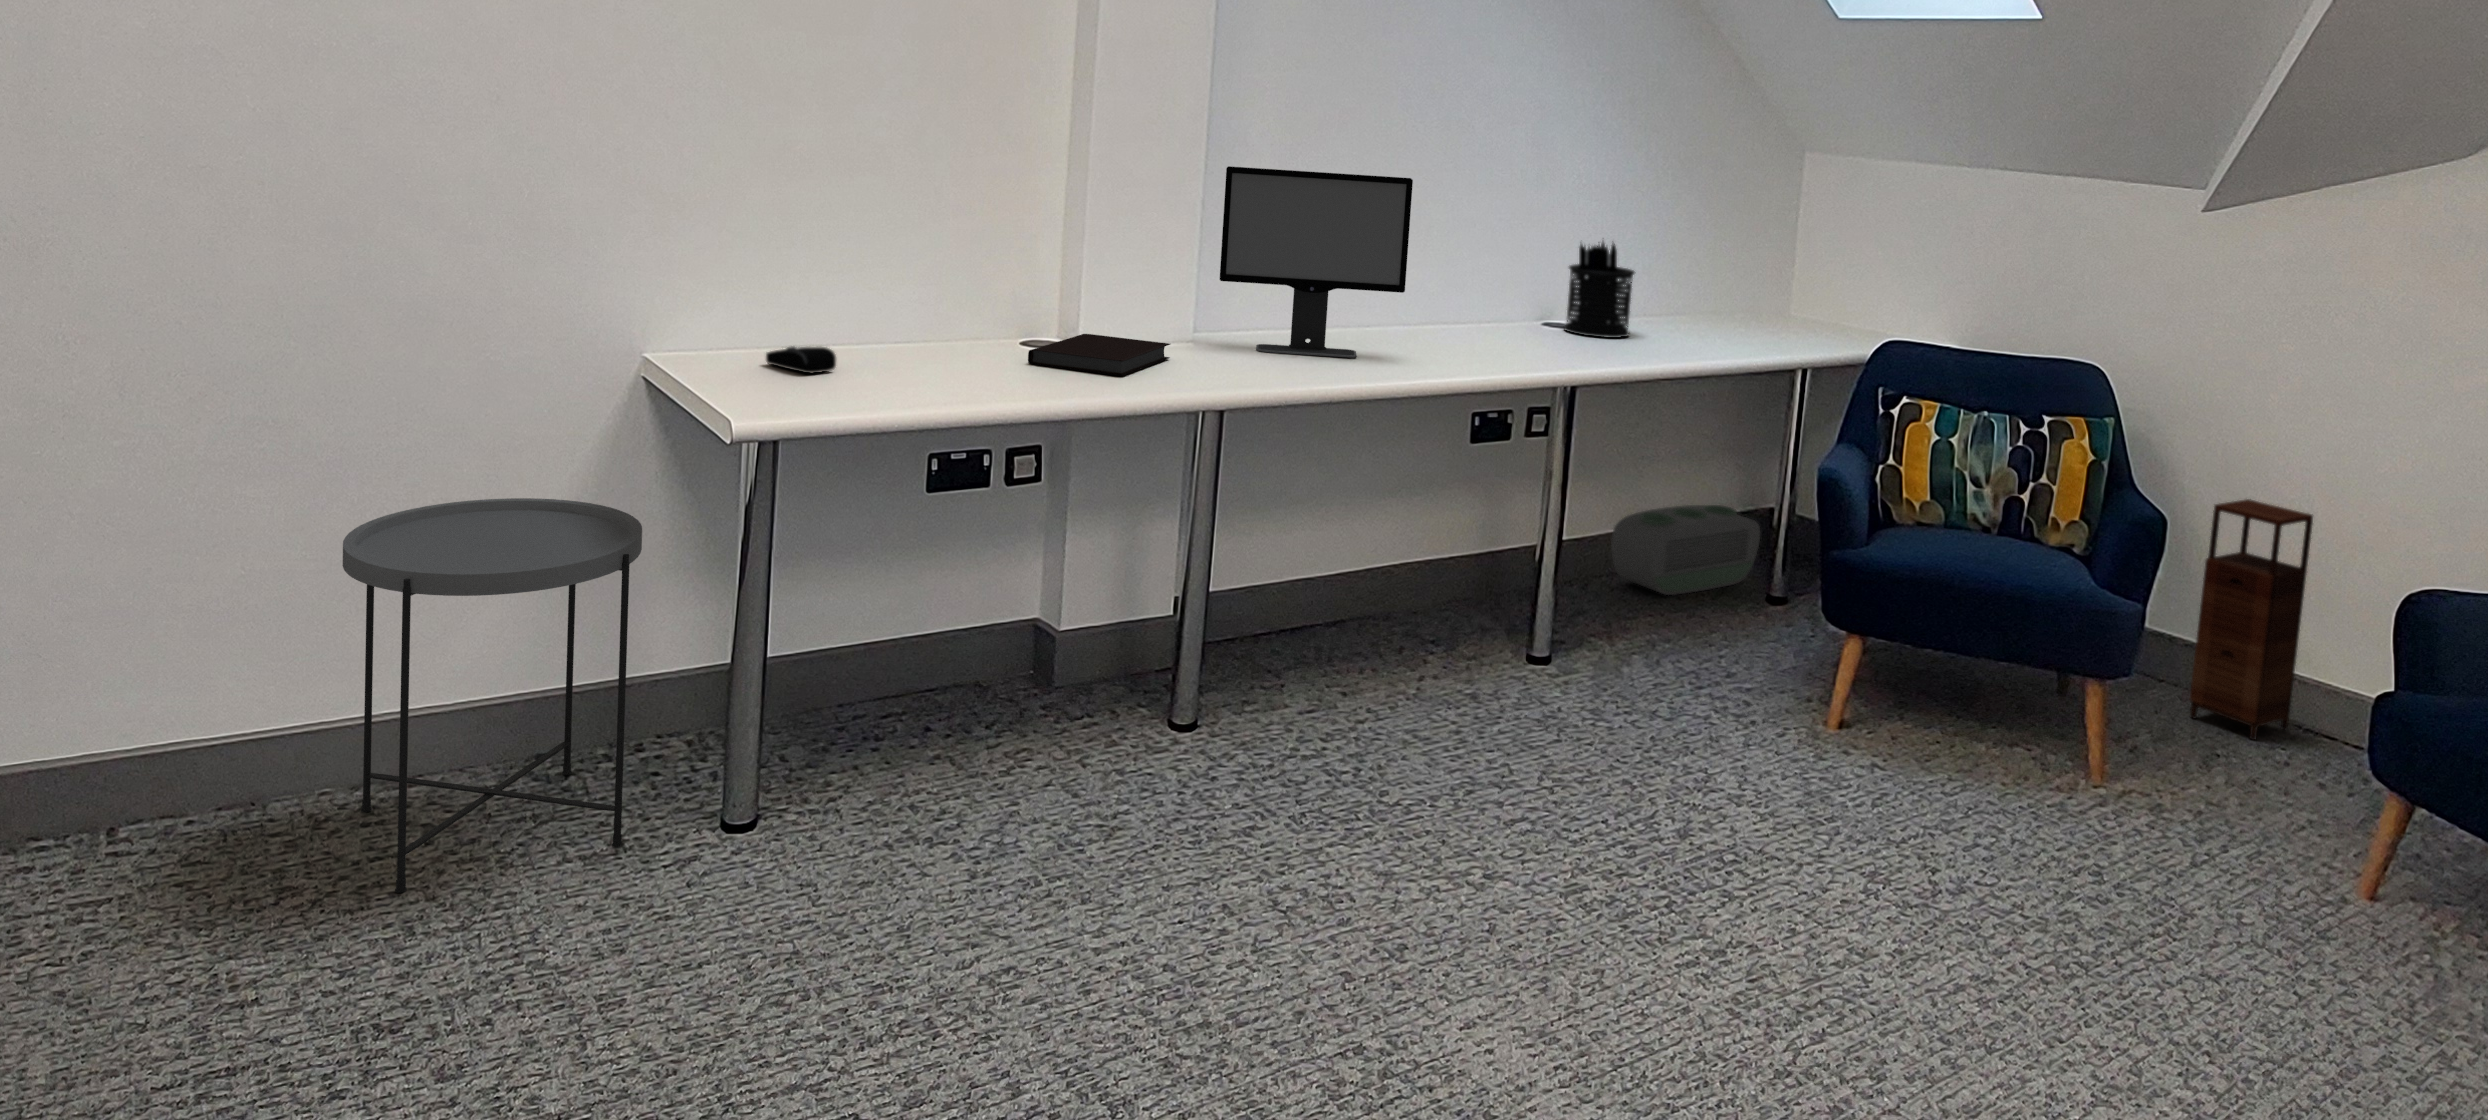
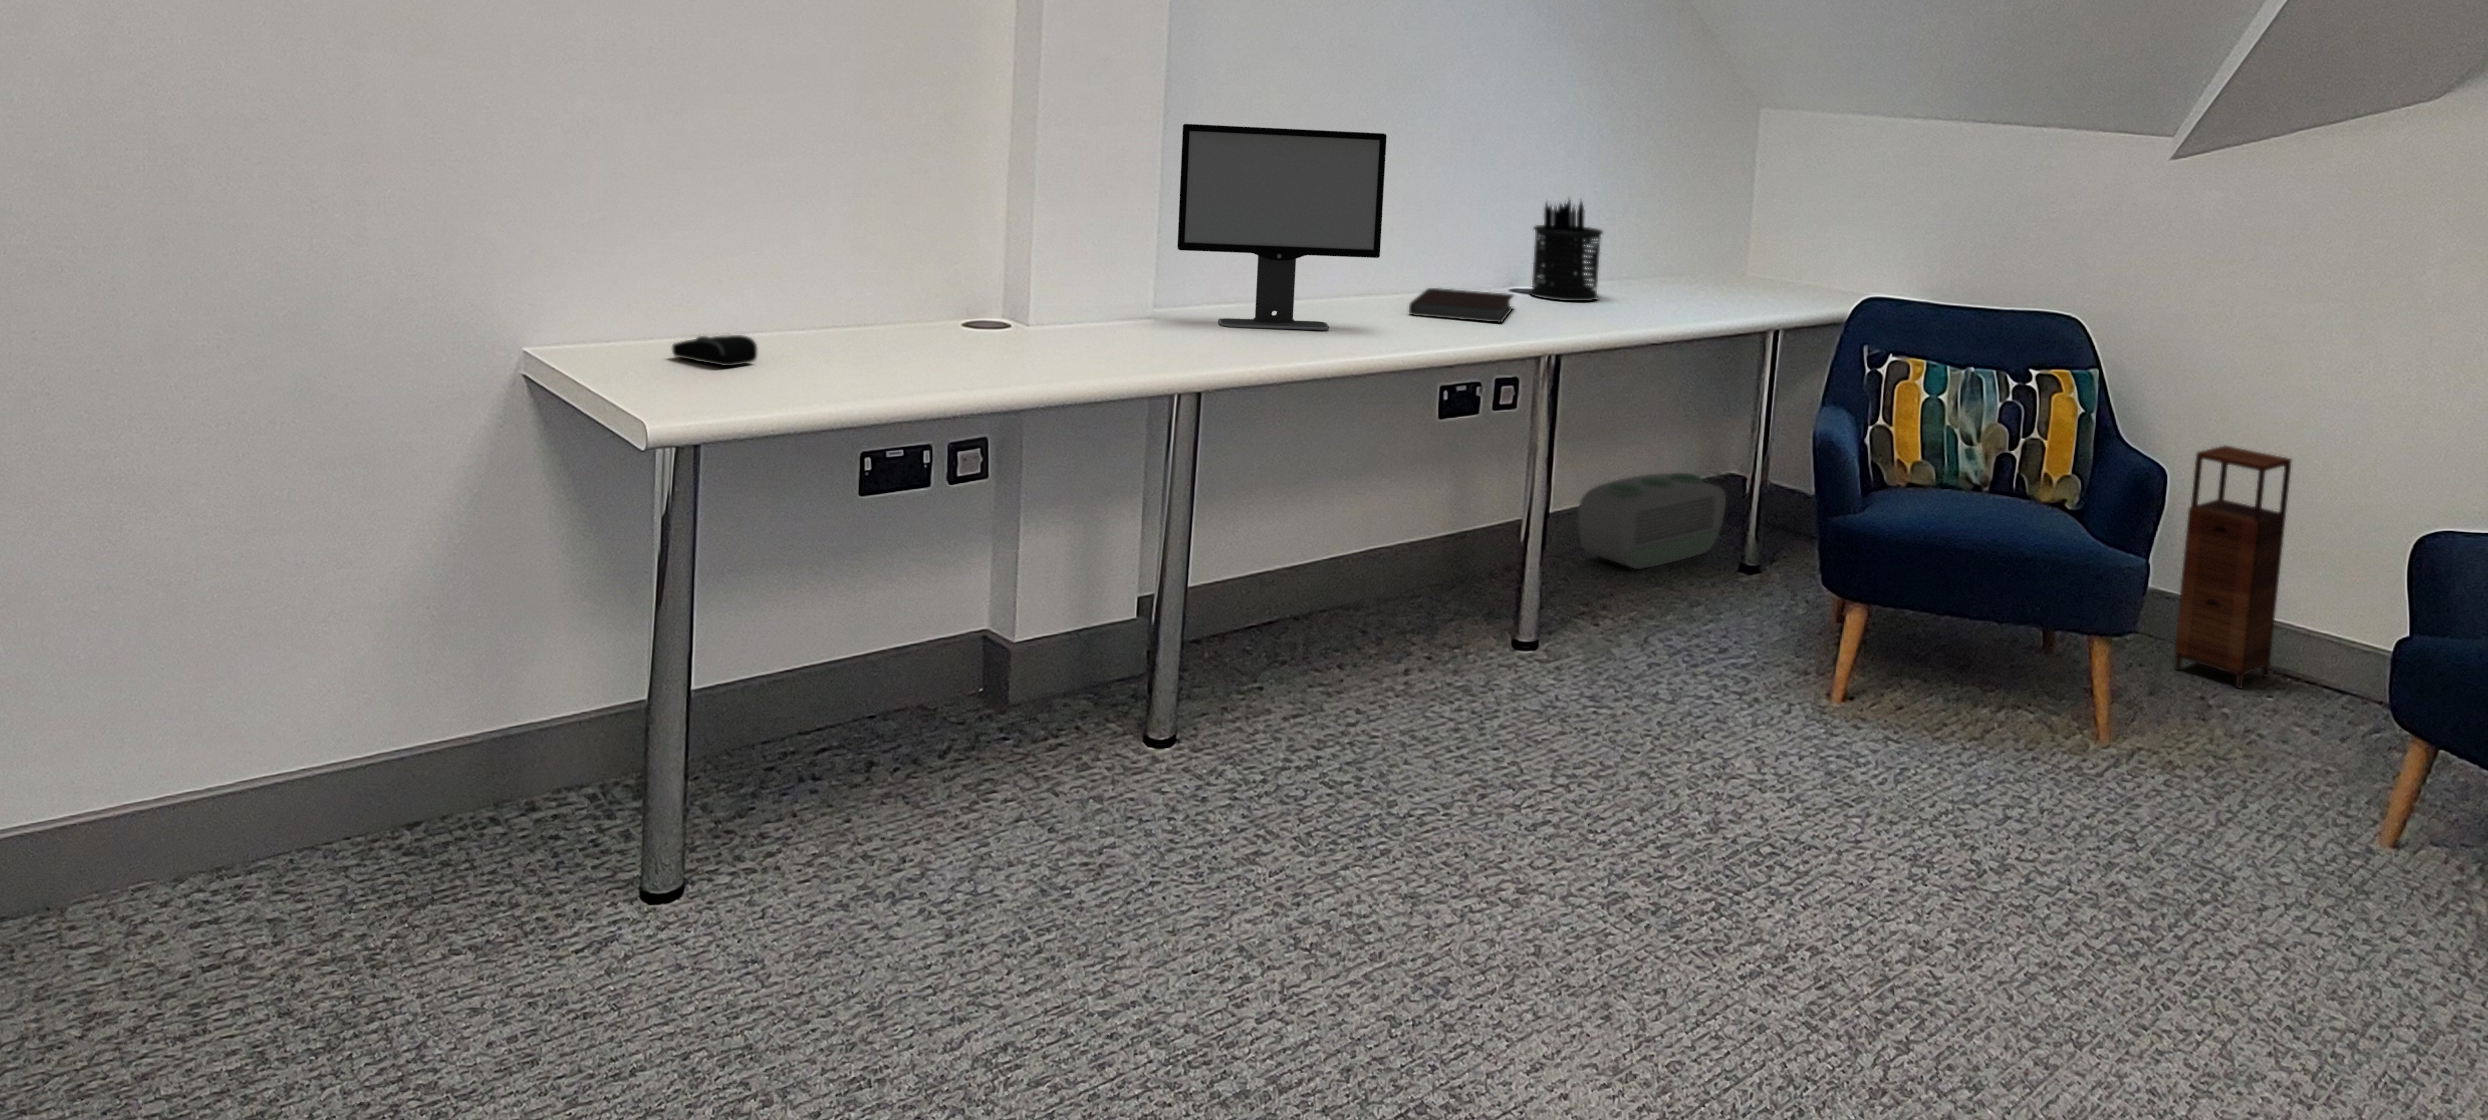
notebook: present [1028,334,1170,376] -> present [1409,288,1513,322]
side table: present [343,498,642,893] -> none [159,525,536,1010]

